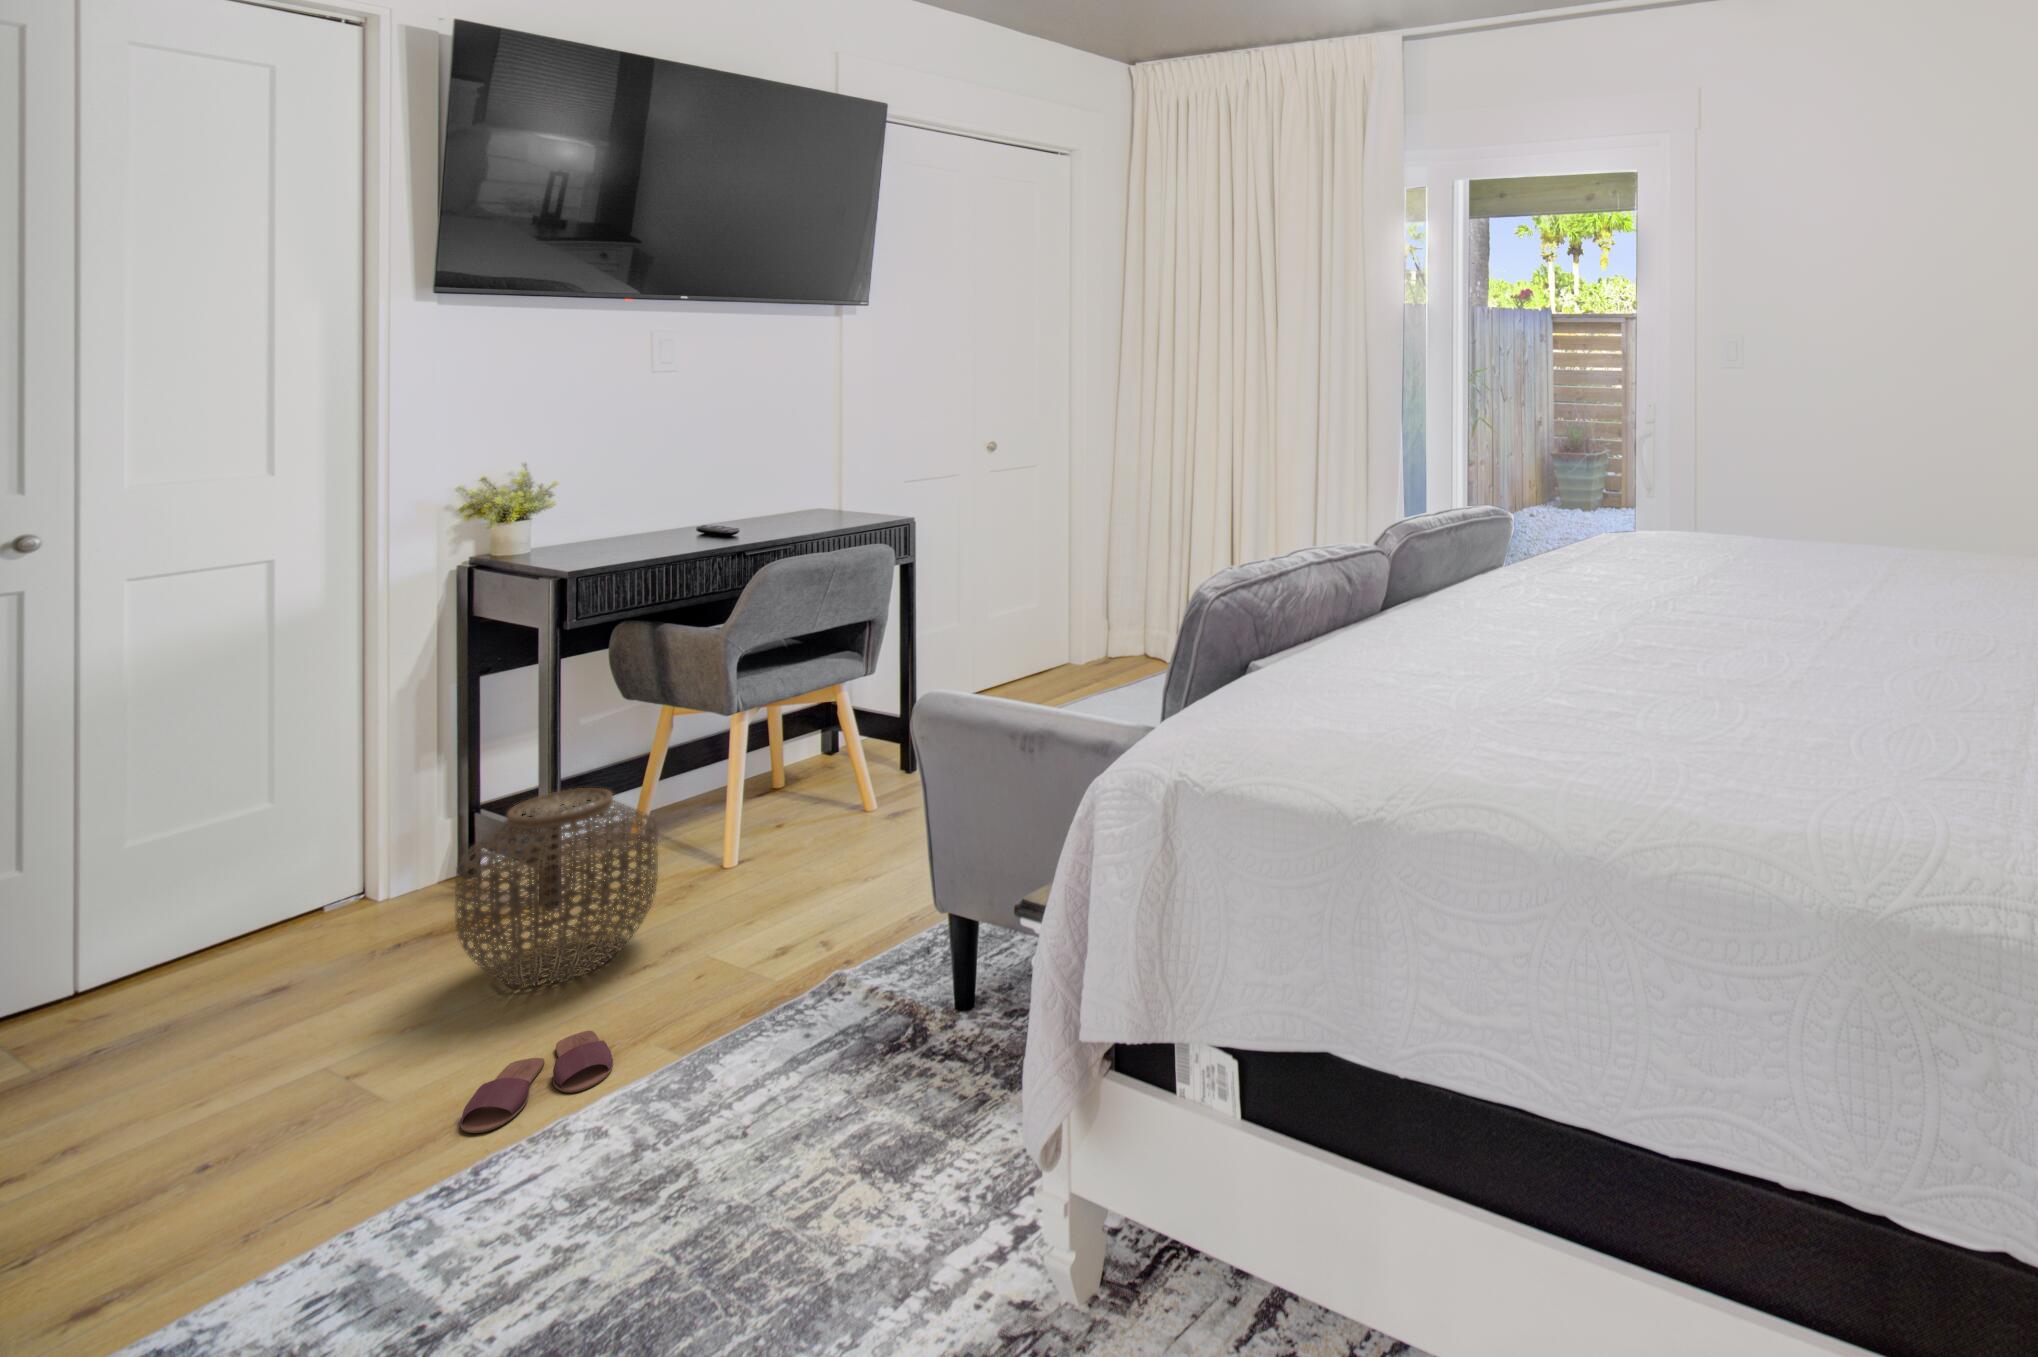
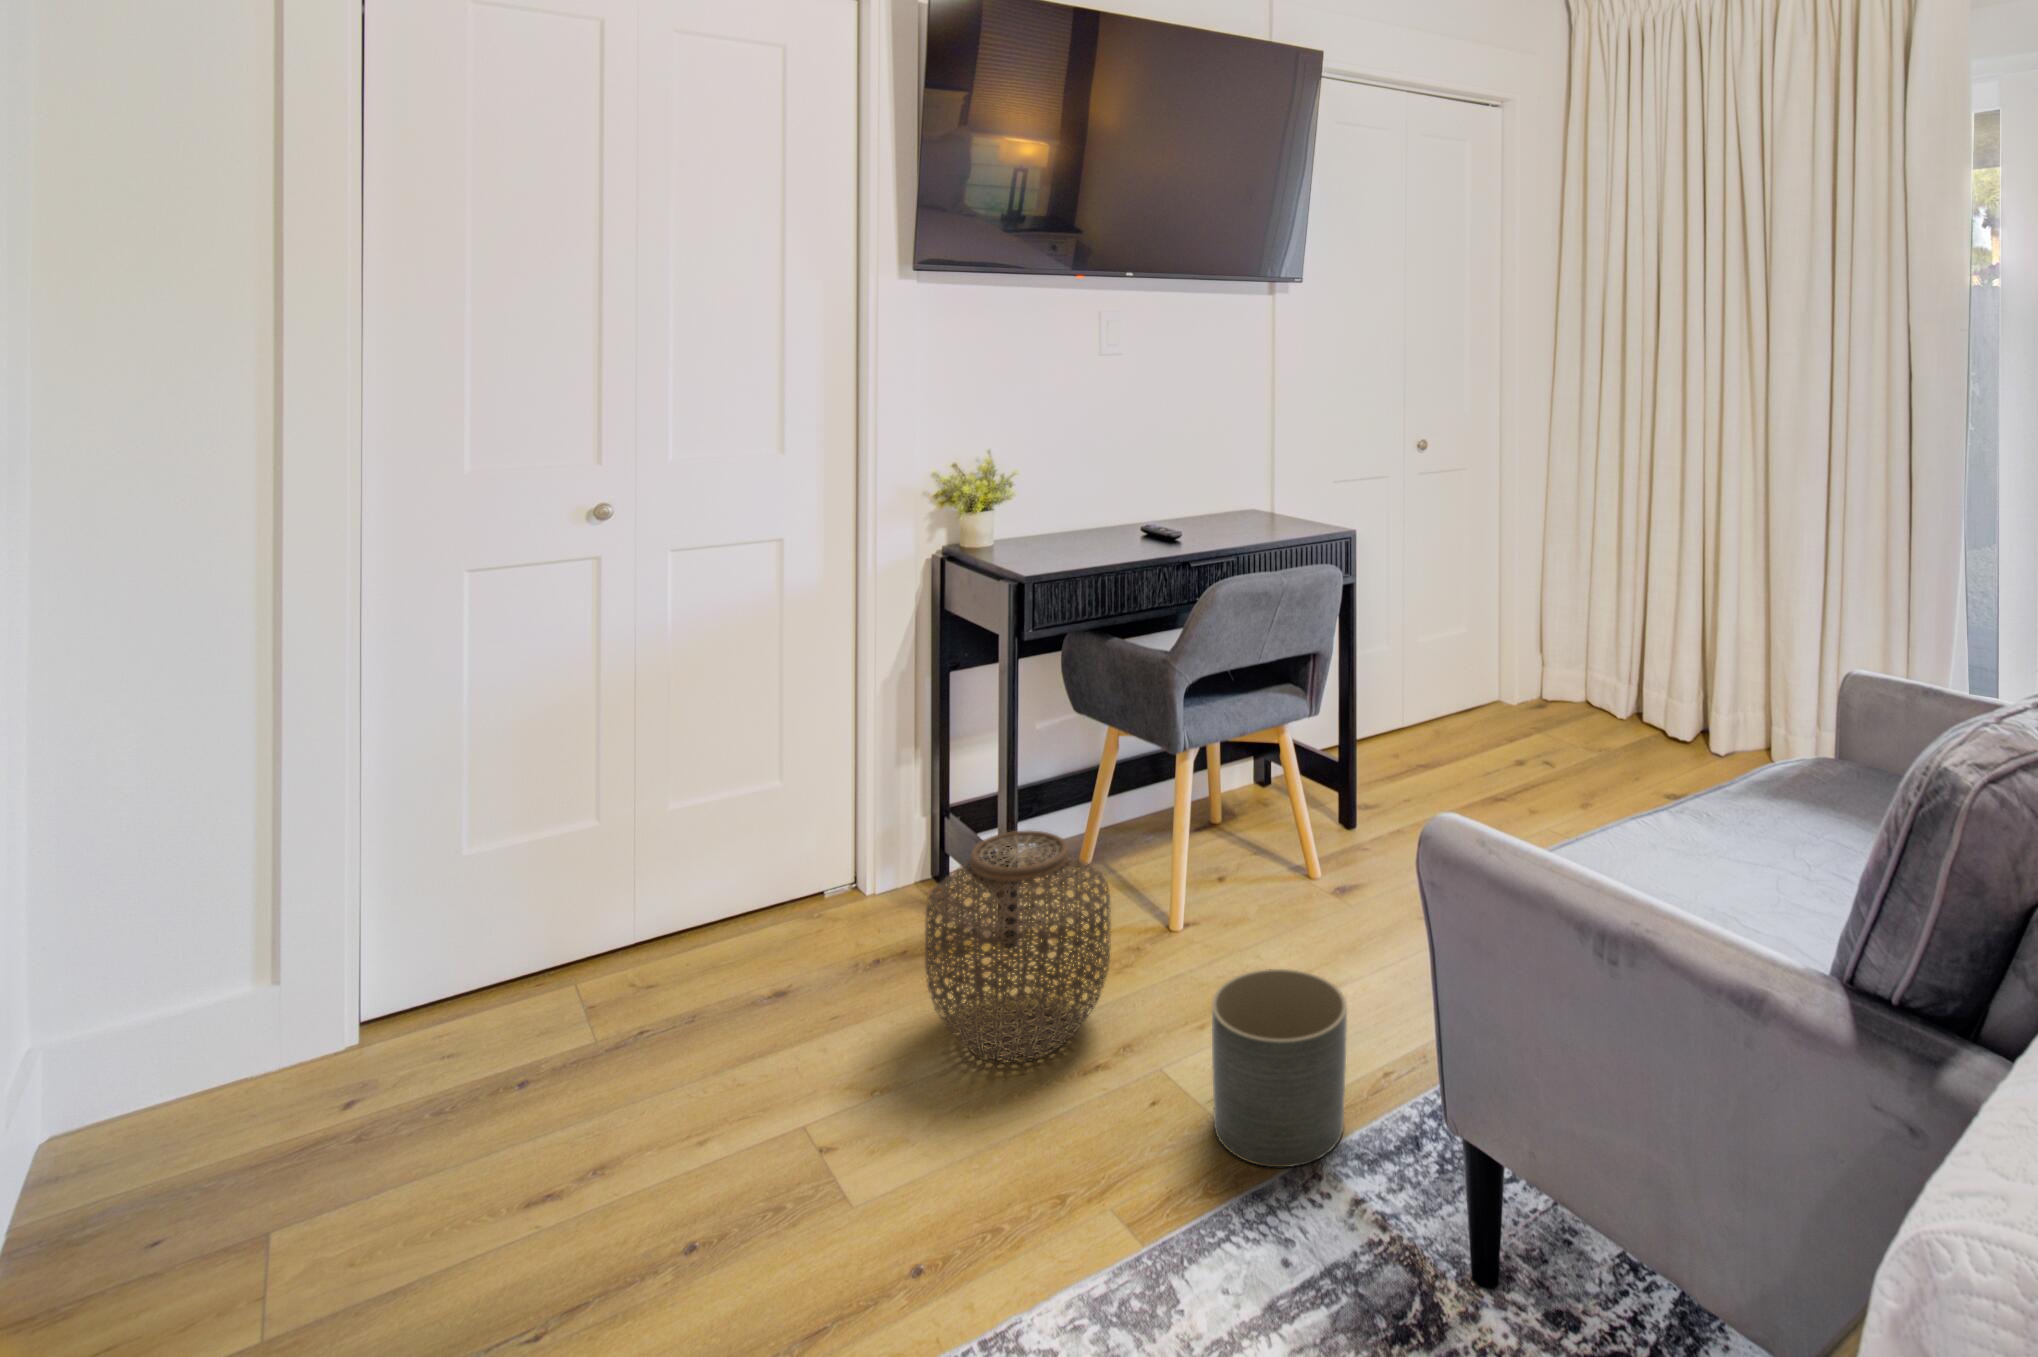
planter: none [751,849,872,991] -> present [1212,969,1347,1167]
slippers: present [460,1031,613,1133] -> none [920,1157,1071,1297]

